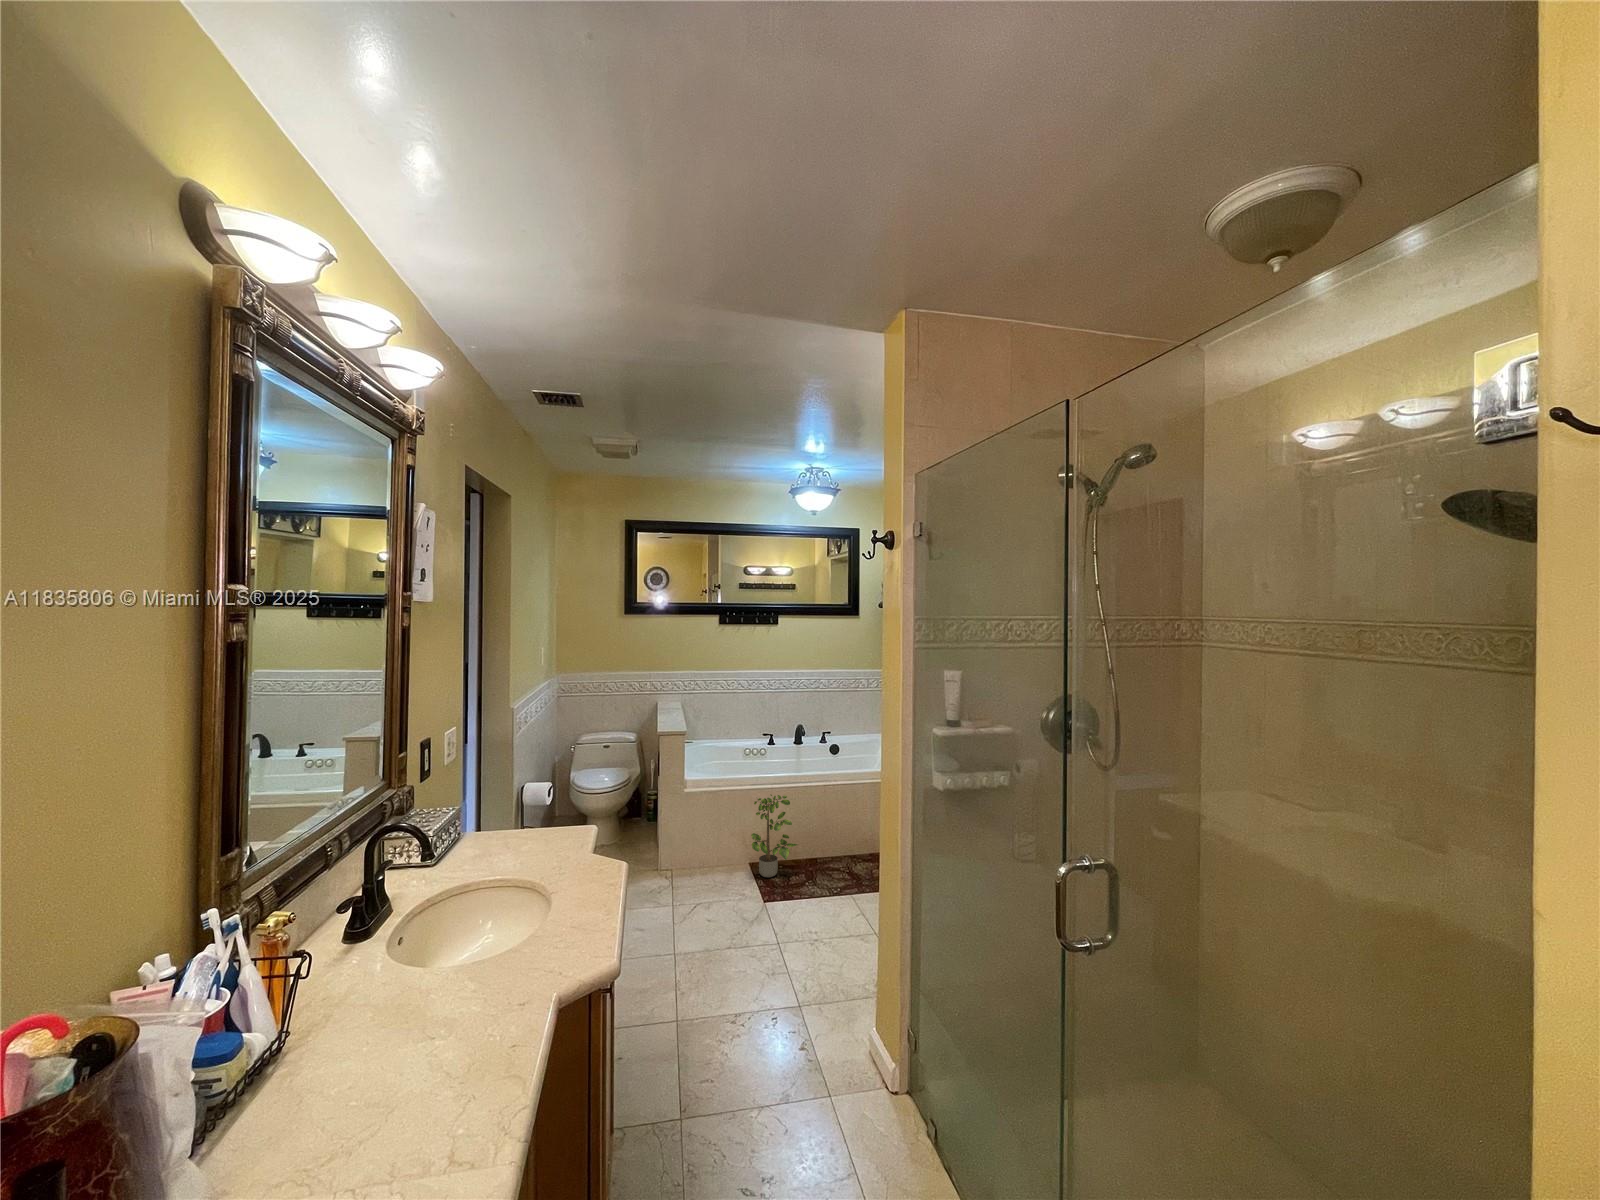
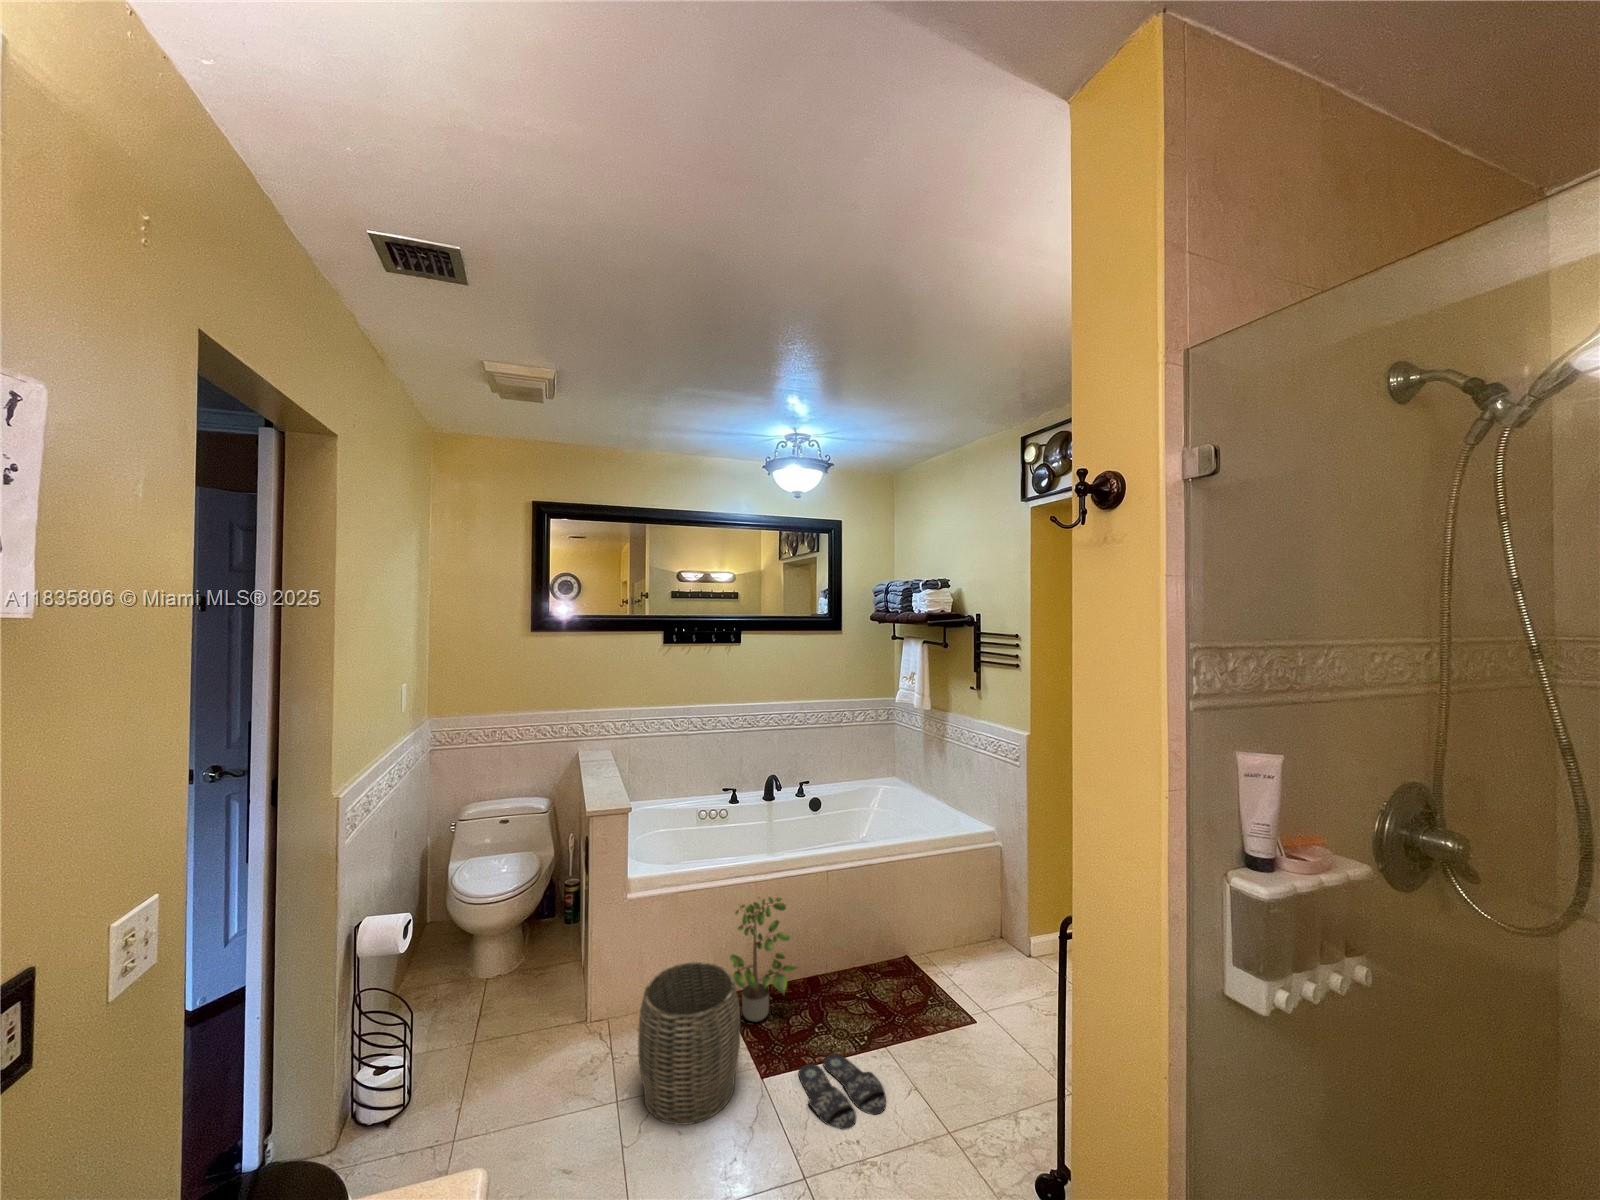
woven basket: none [685,828,750,917] -> present [638,962,740,1125]
slippers: none [788,895,841,927] -> present [798,1054,886,1130]

